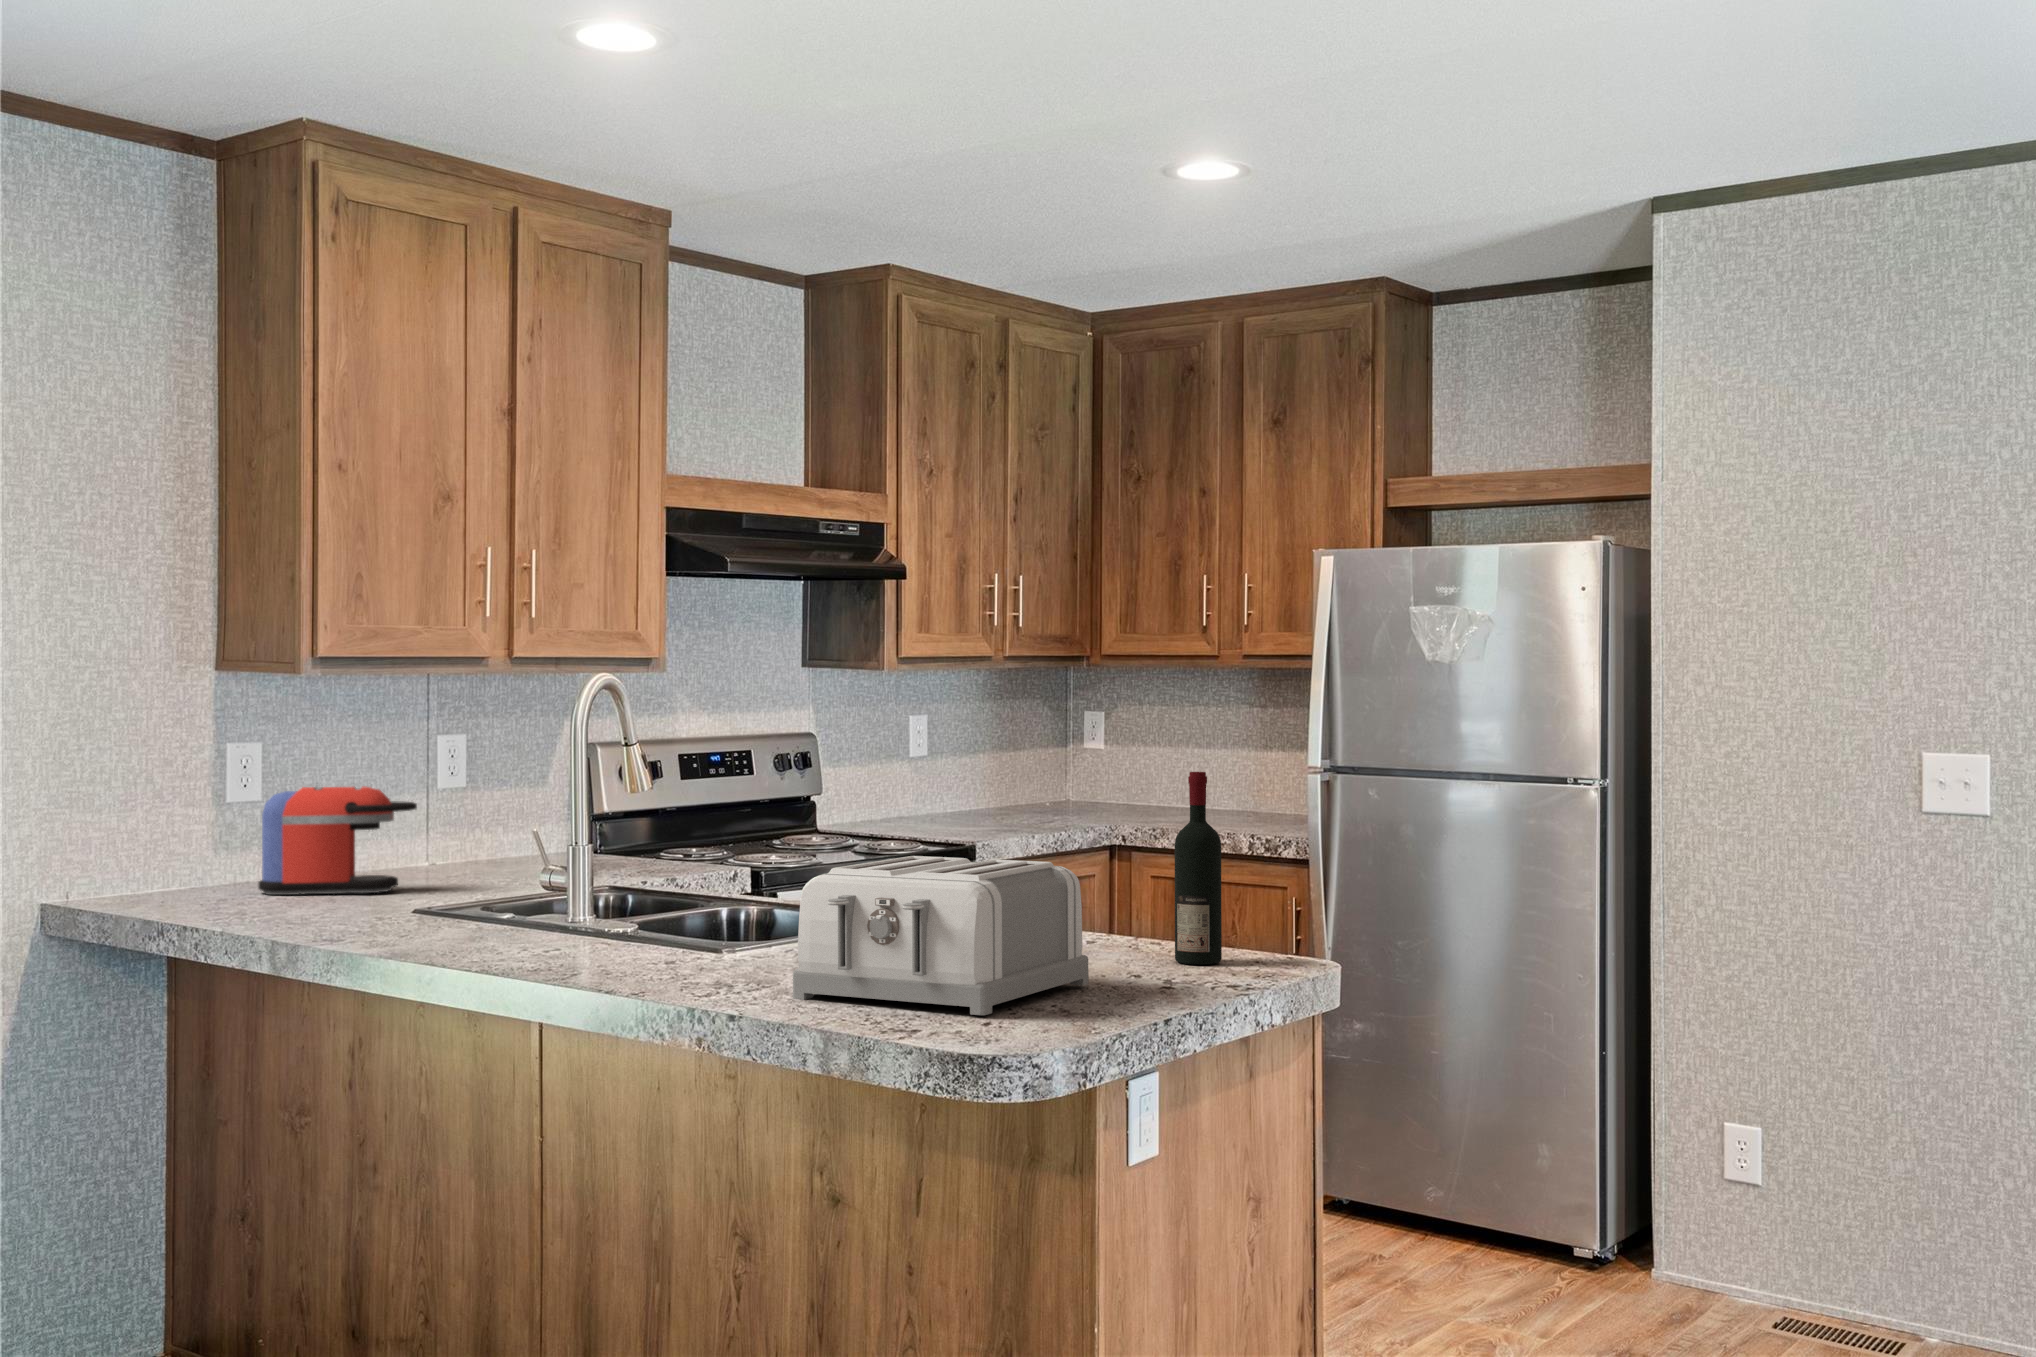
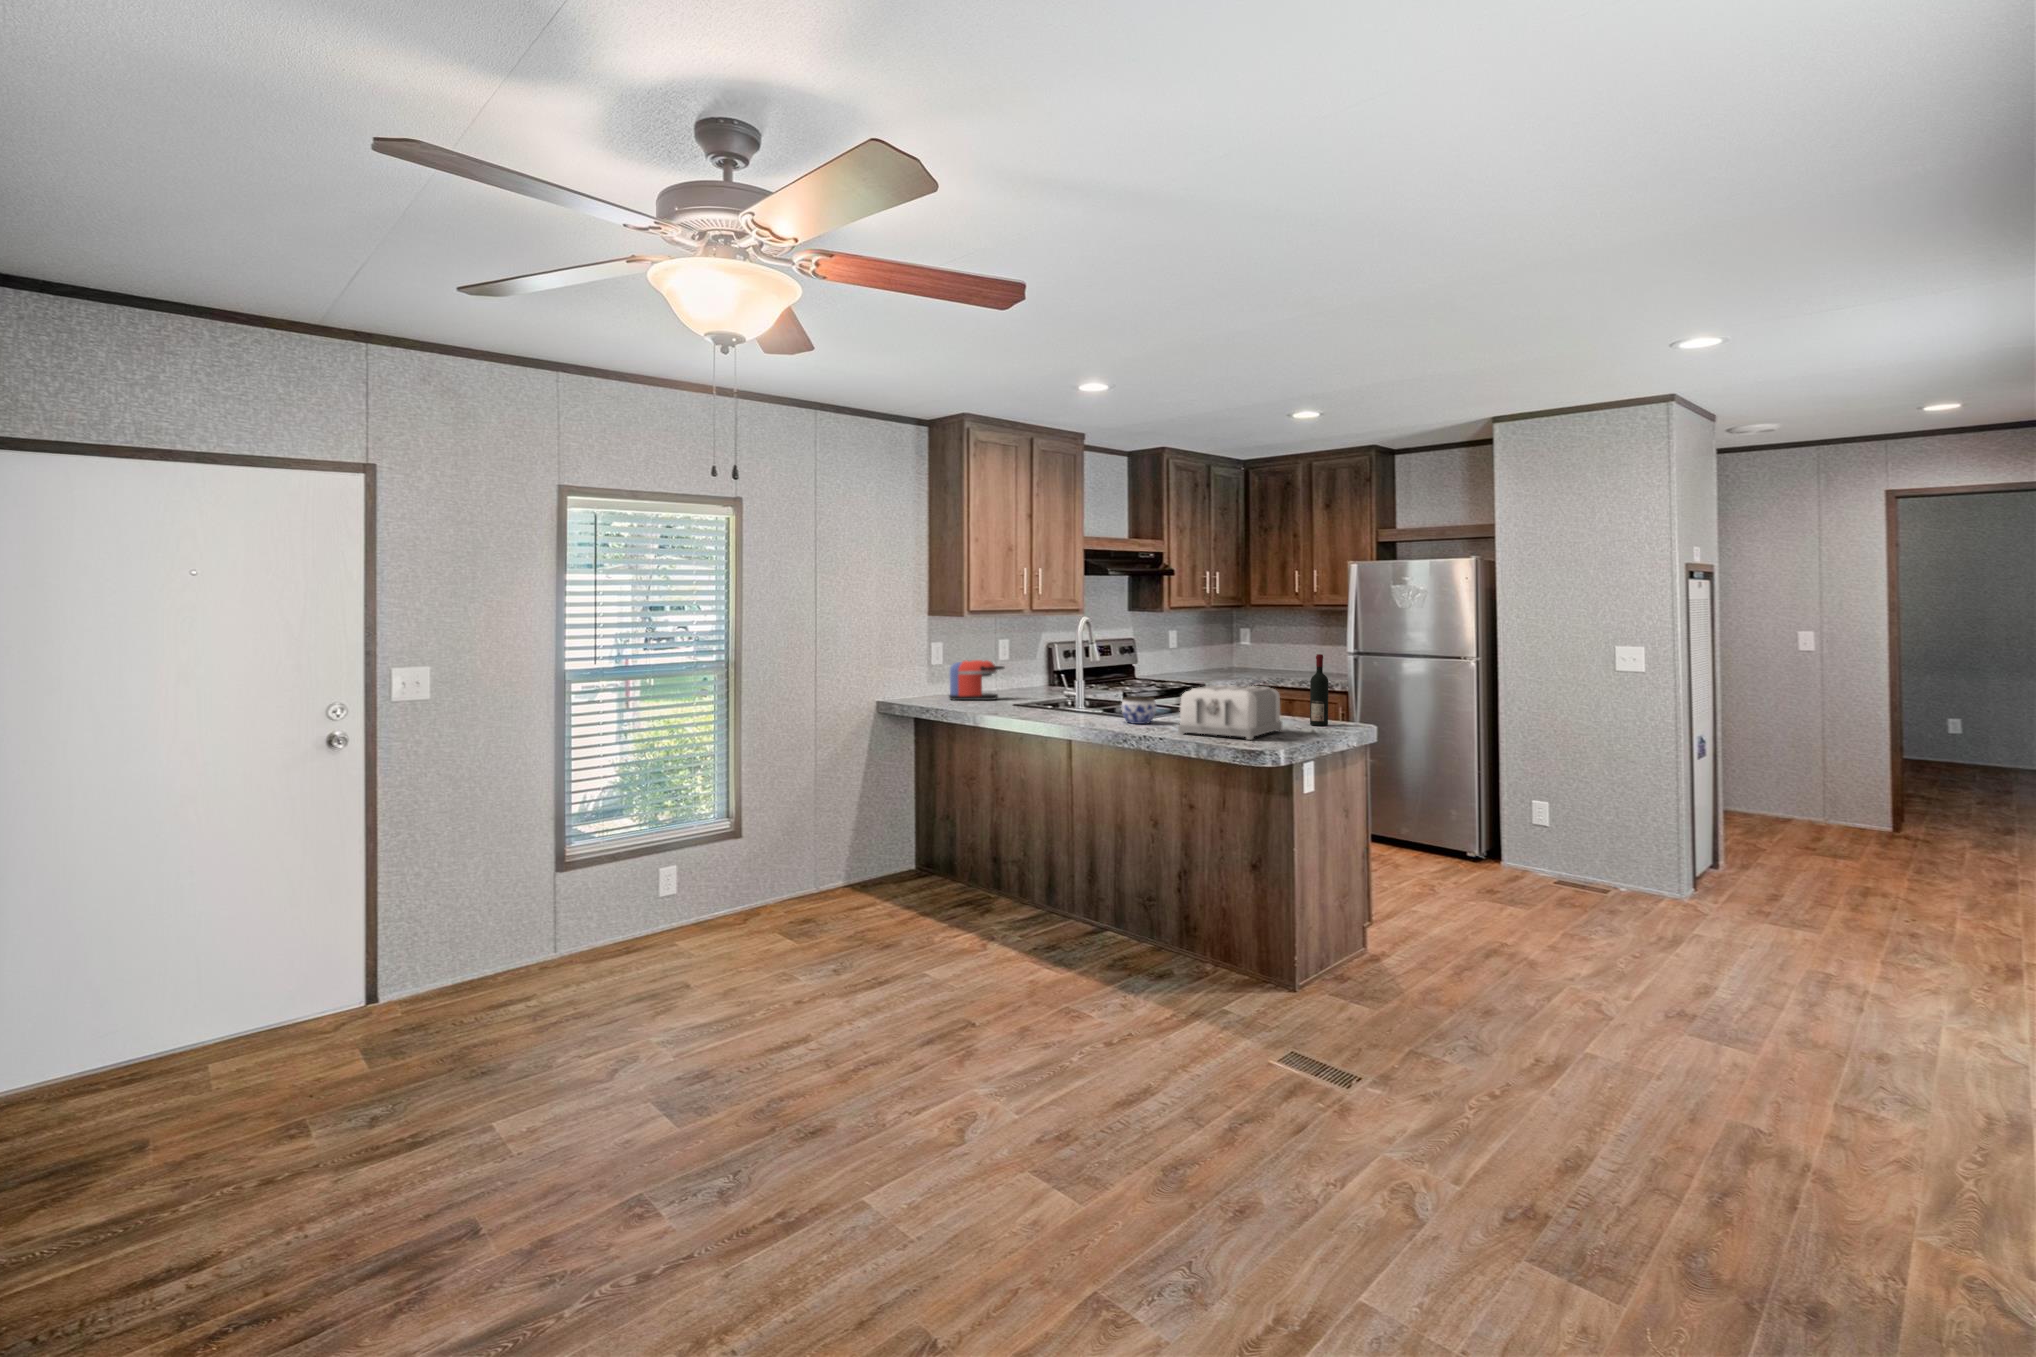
jar: none [665,887,762,965] -> present [1122,696,1156,724]

